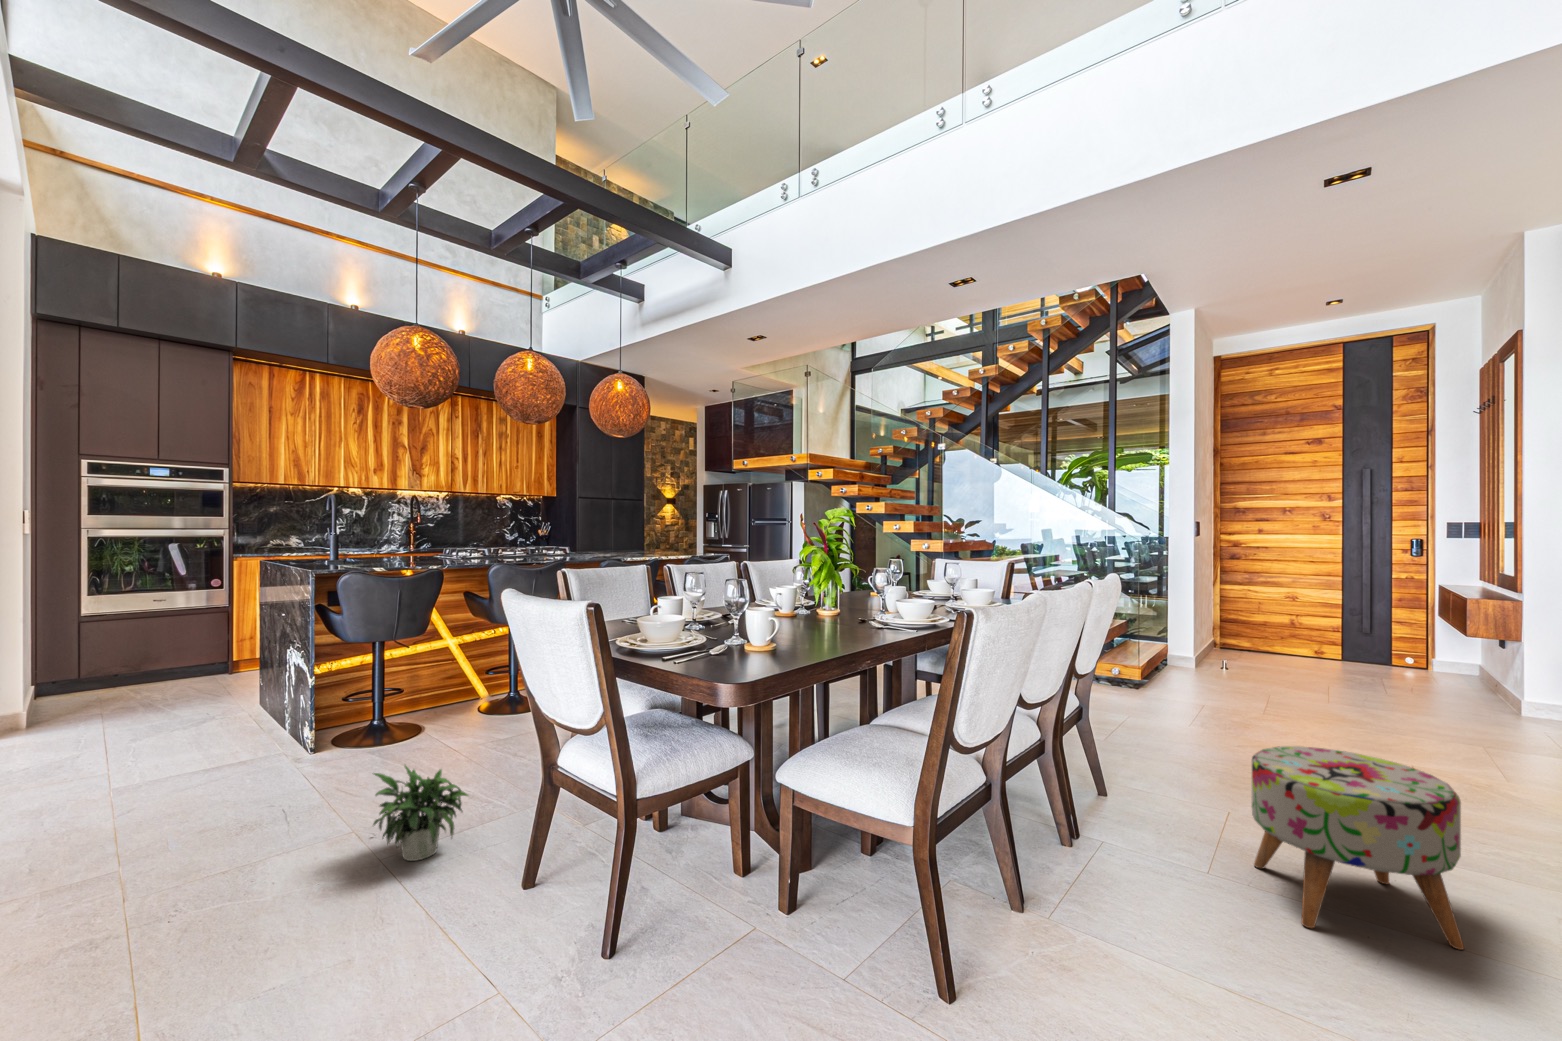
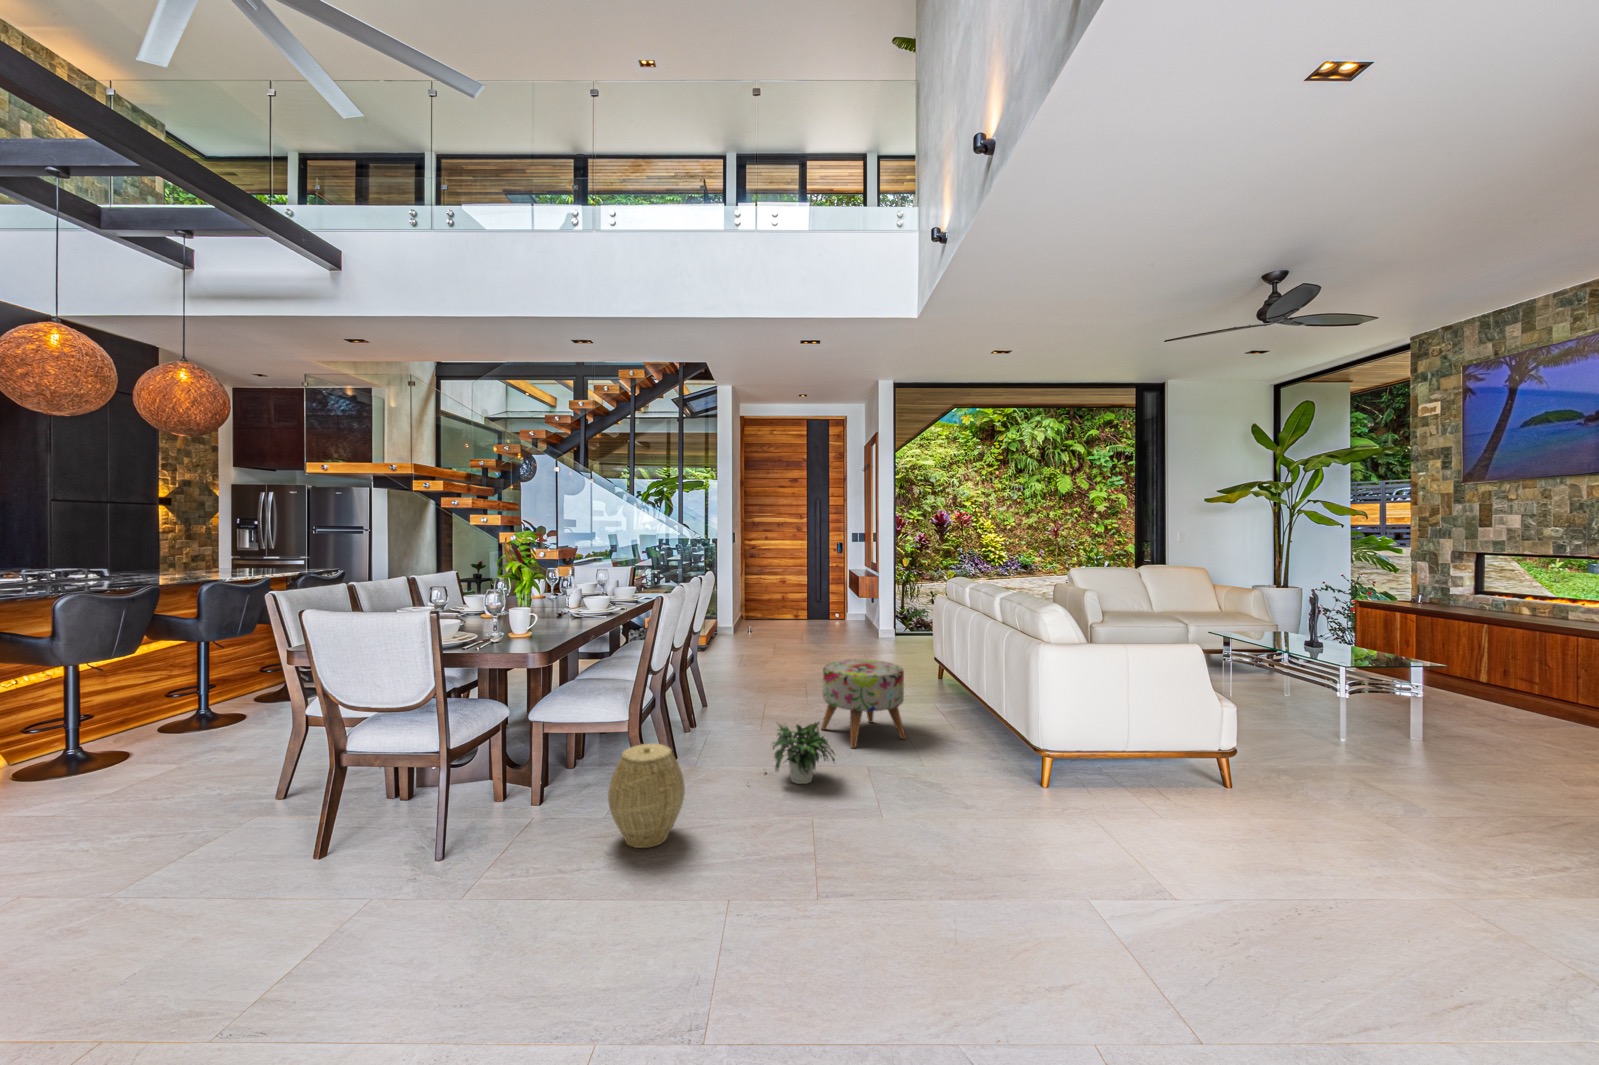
potted plant: present [373,765,468,861] -> present [773,722,835,784]
woven basket: none [779,814,889,978] -> present [608,743,685,848]

